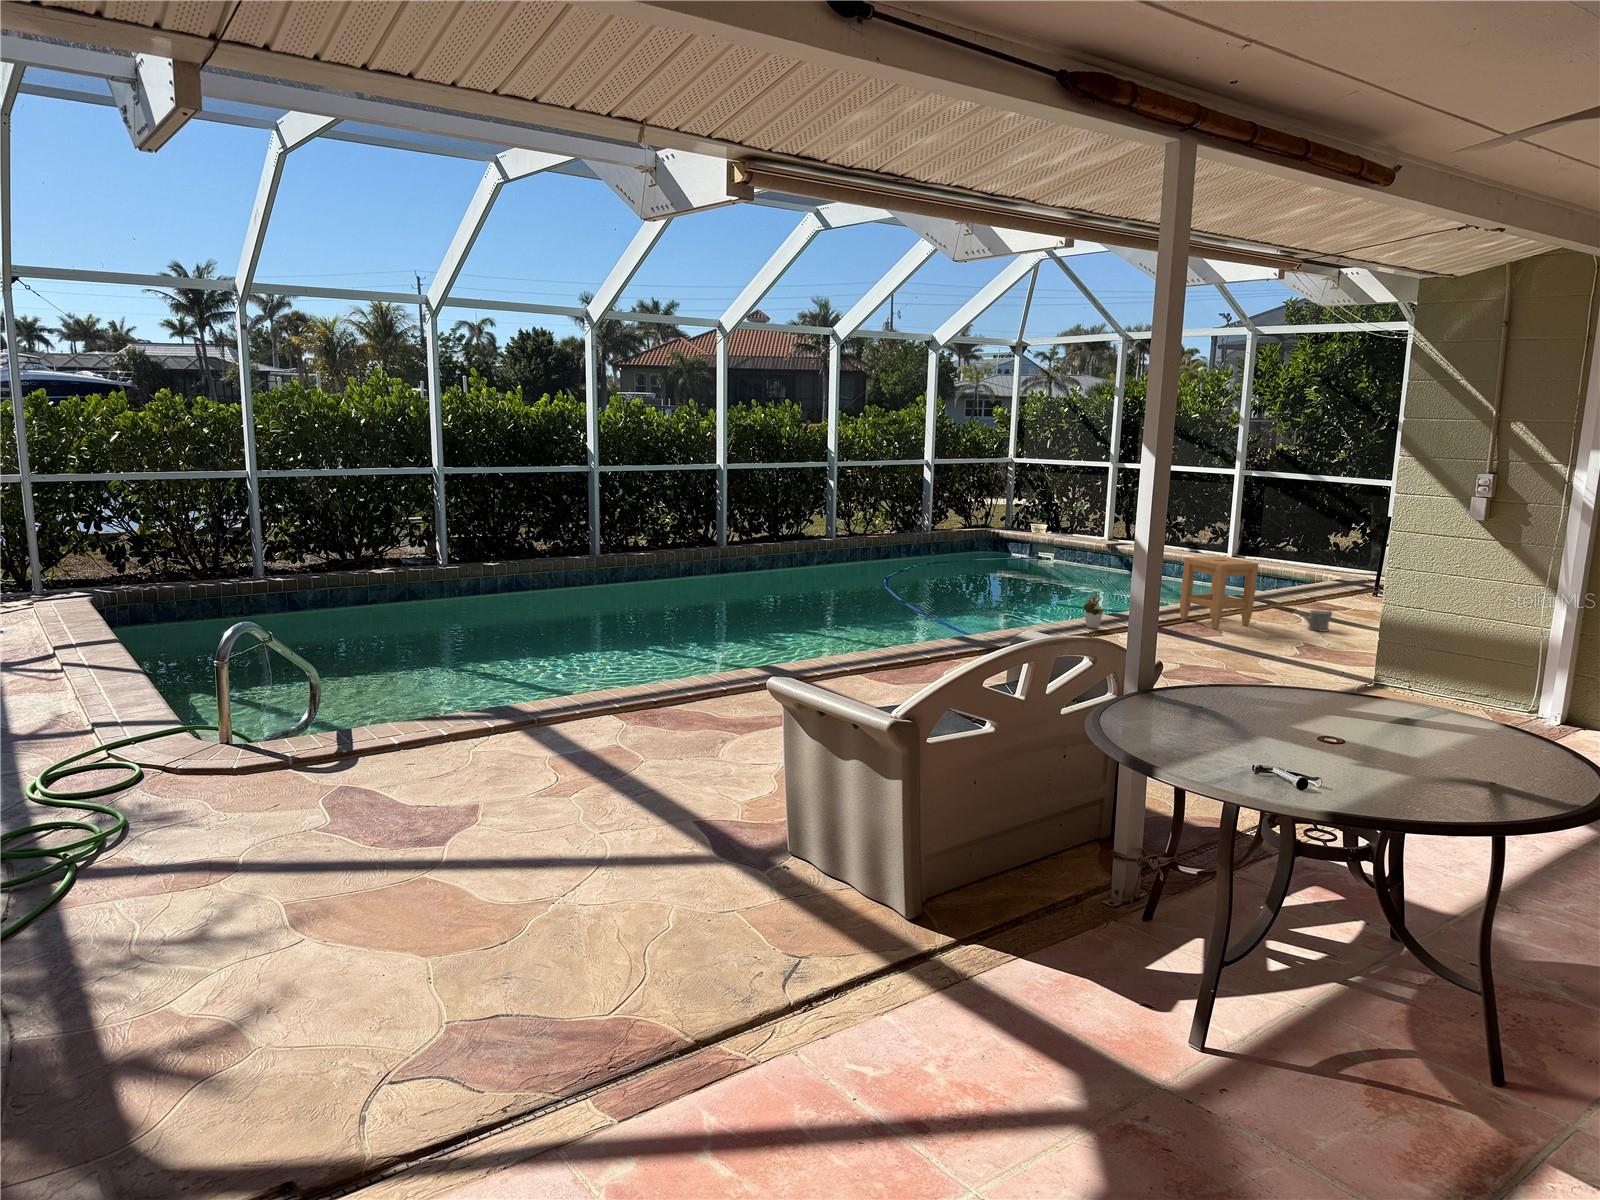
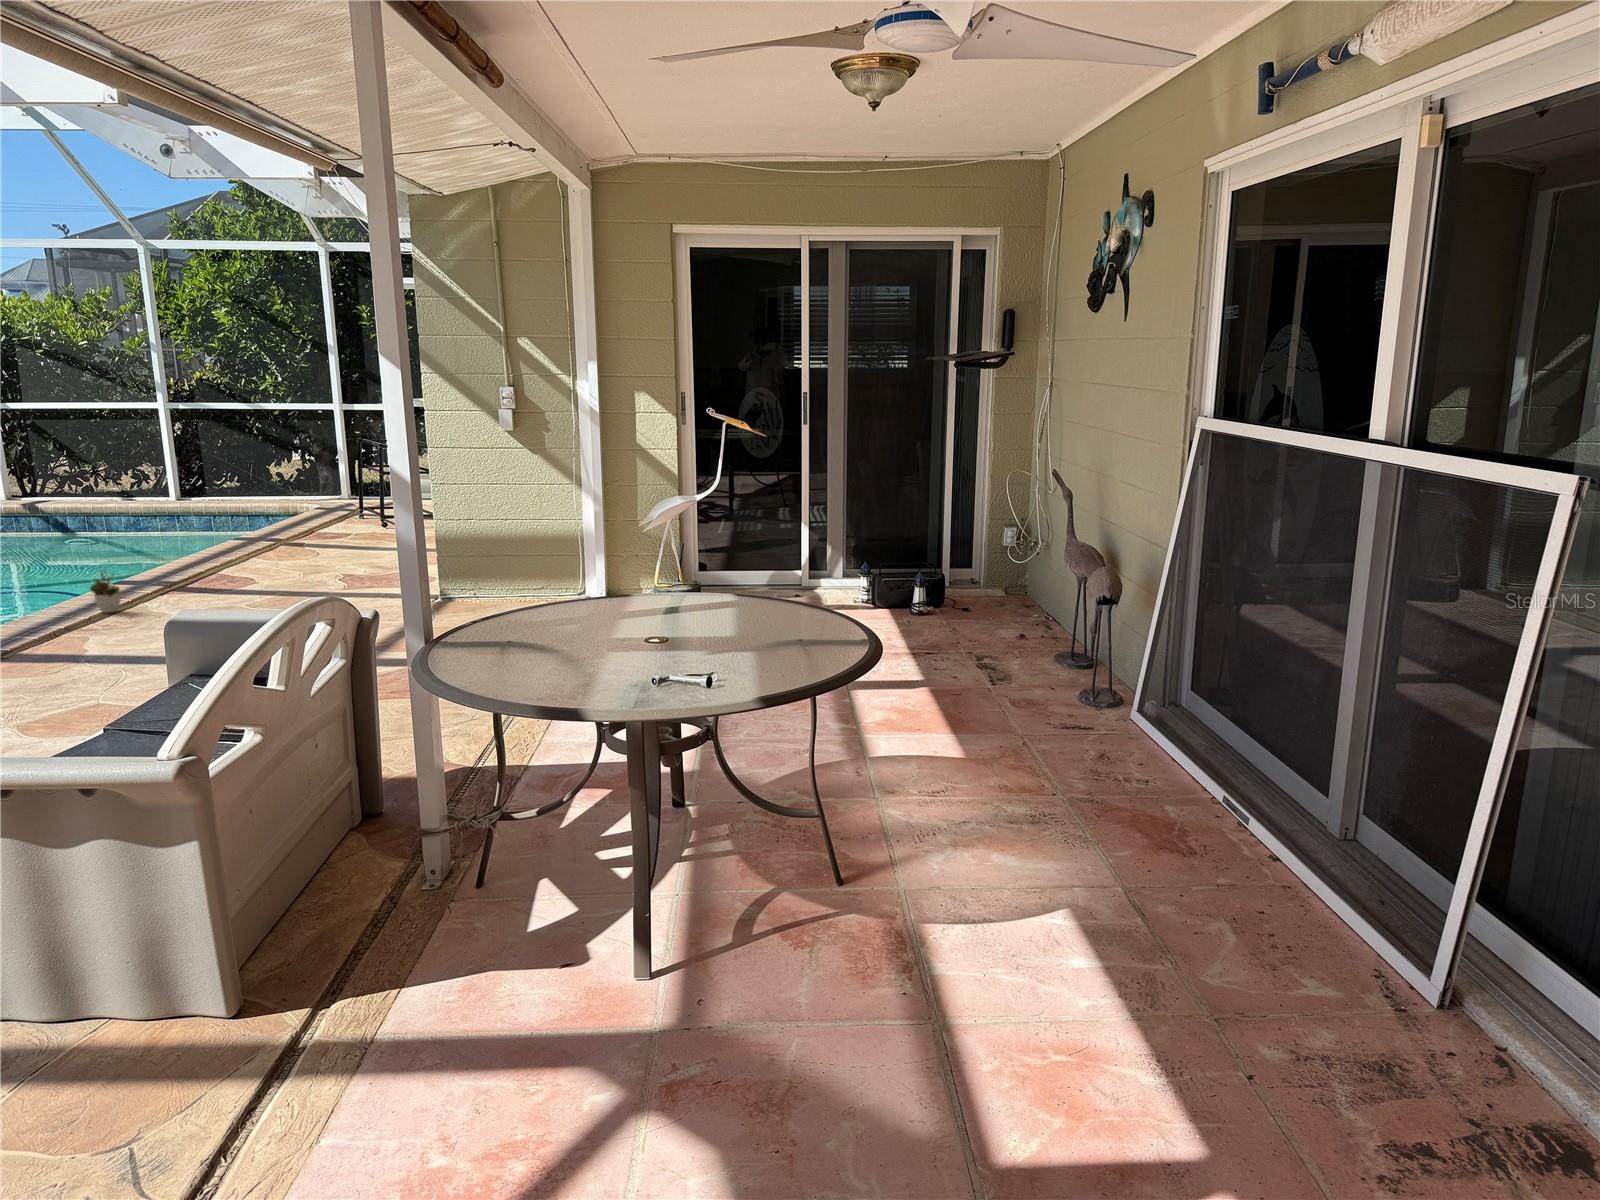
stool: present [1180,556,1258,628] -> none [188,501,278,579]
watering can: present [1299,610,1332,631] -> none [326,537,354,560]

